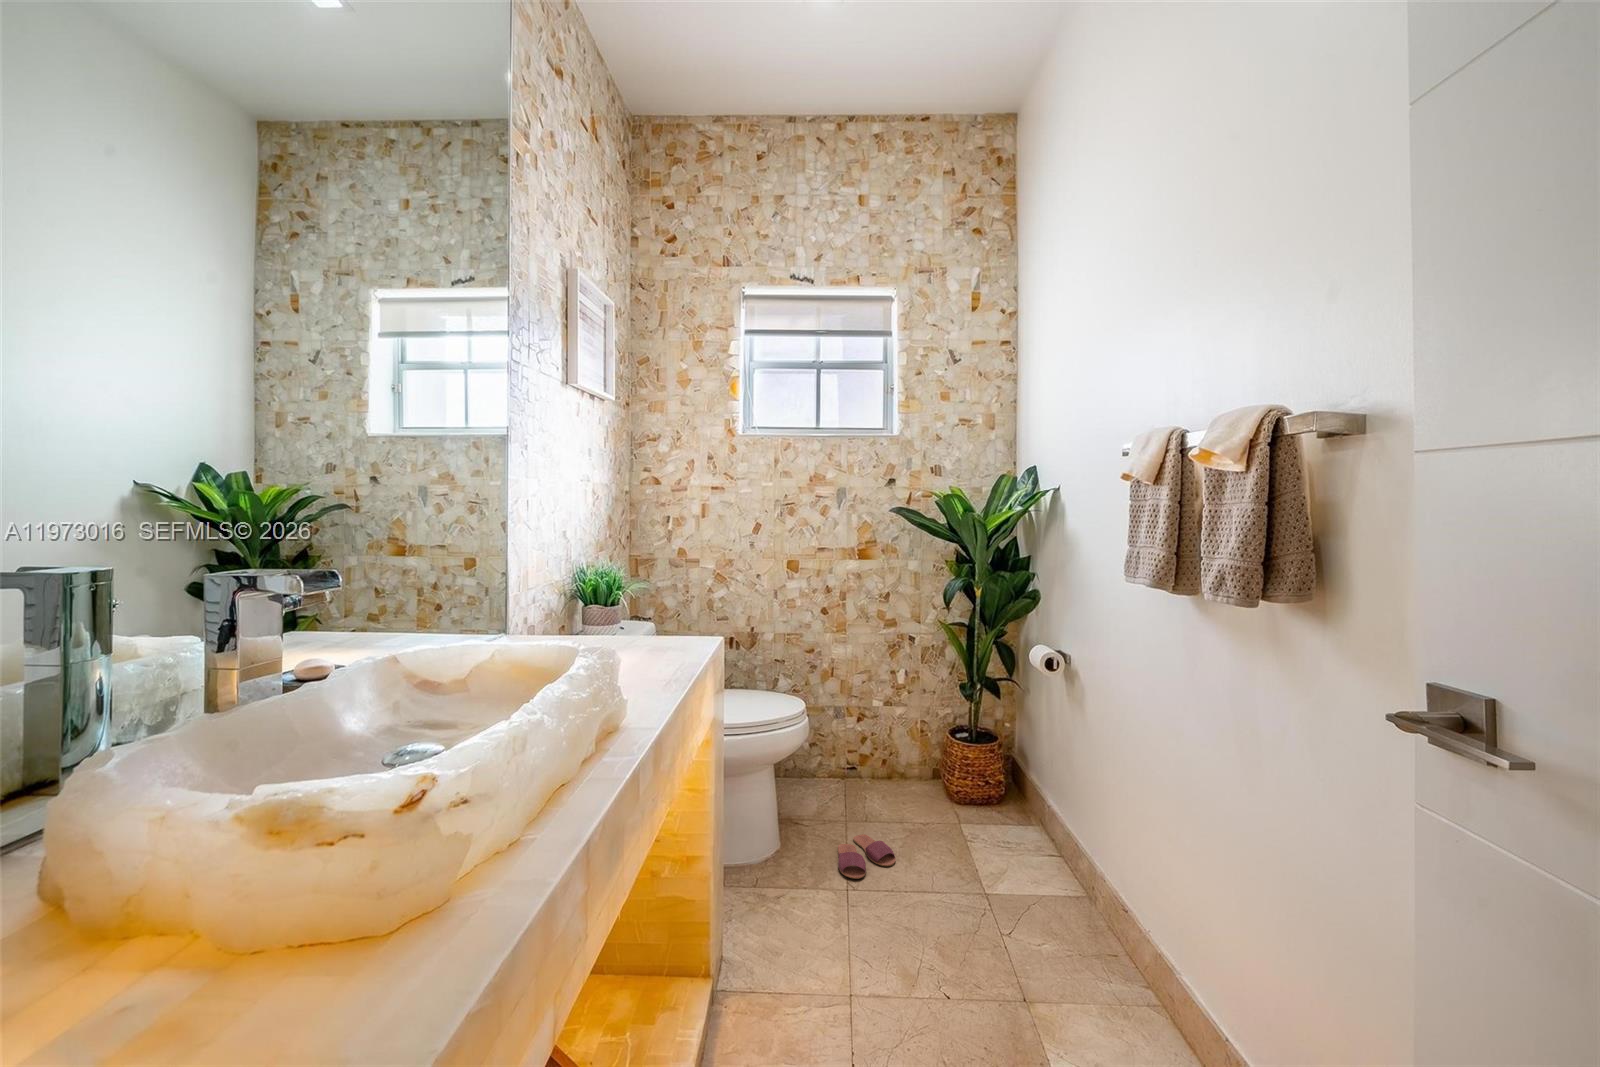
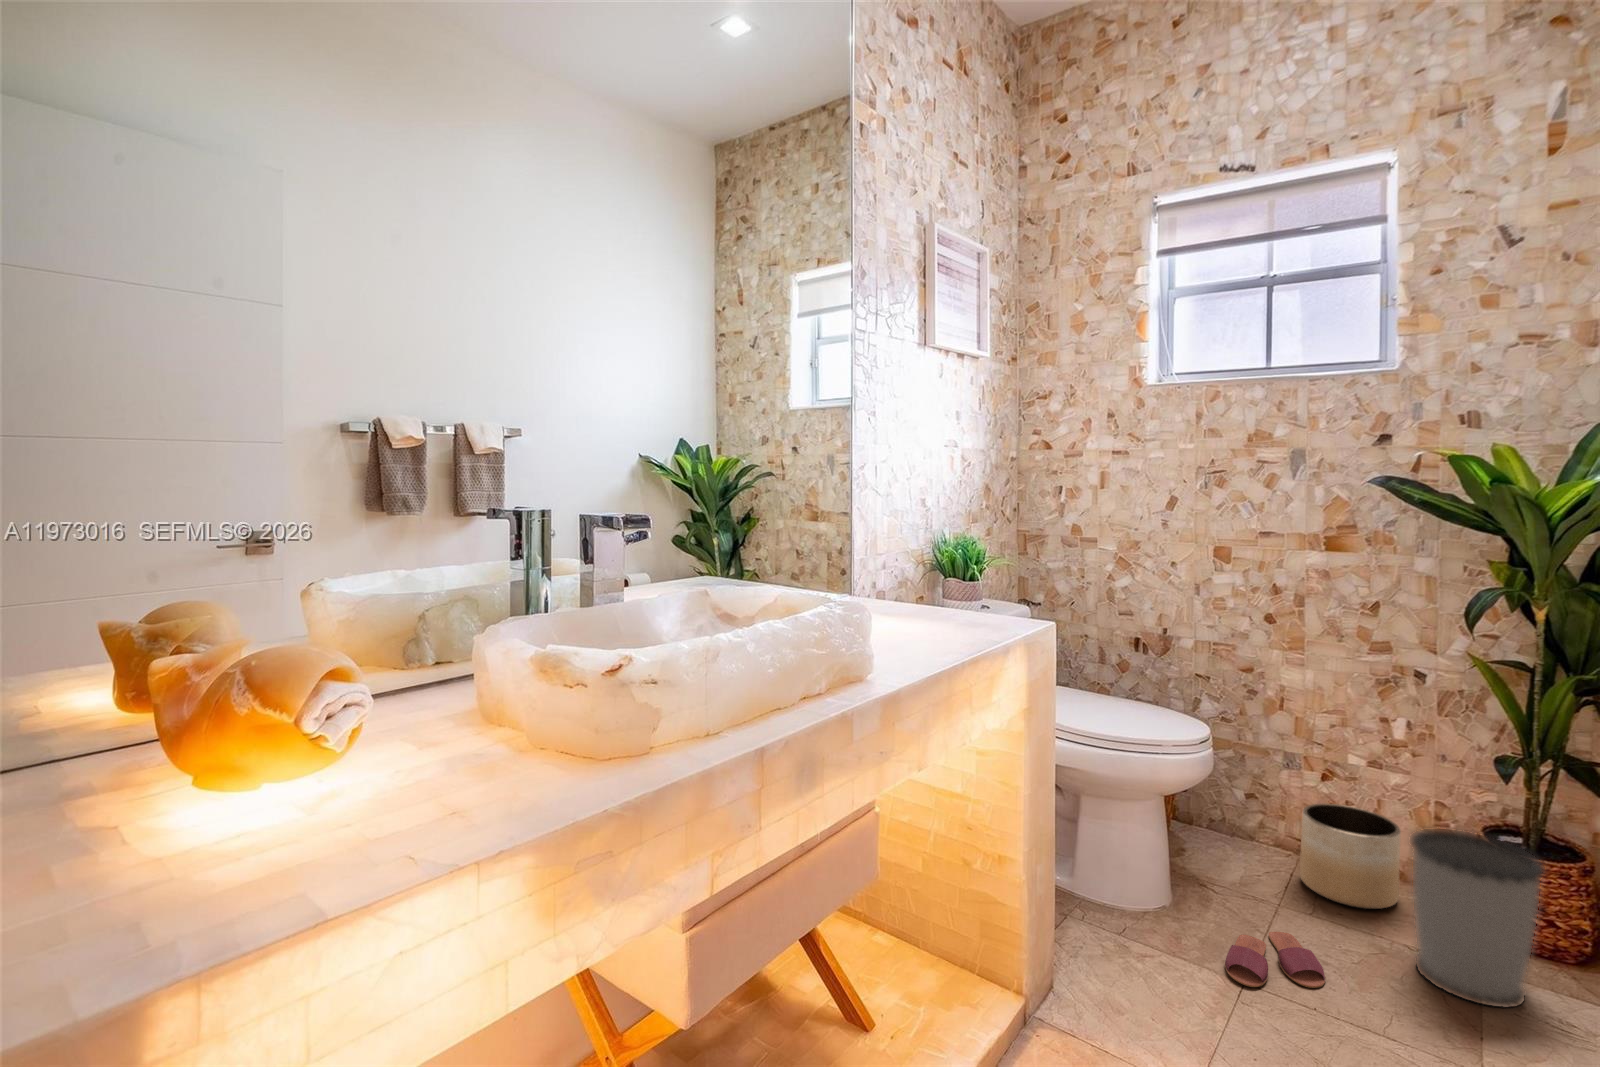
planter: none [853,737,909,805] -> present [1300,804,1401,909]
wastebasket: none [928,737,994,843] -> present [1411,829,1545,1007]

